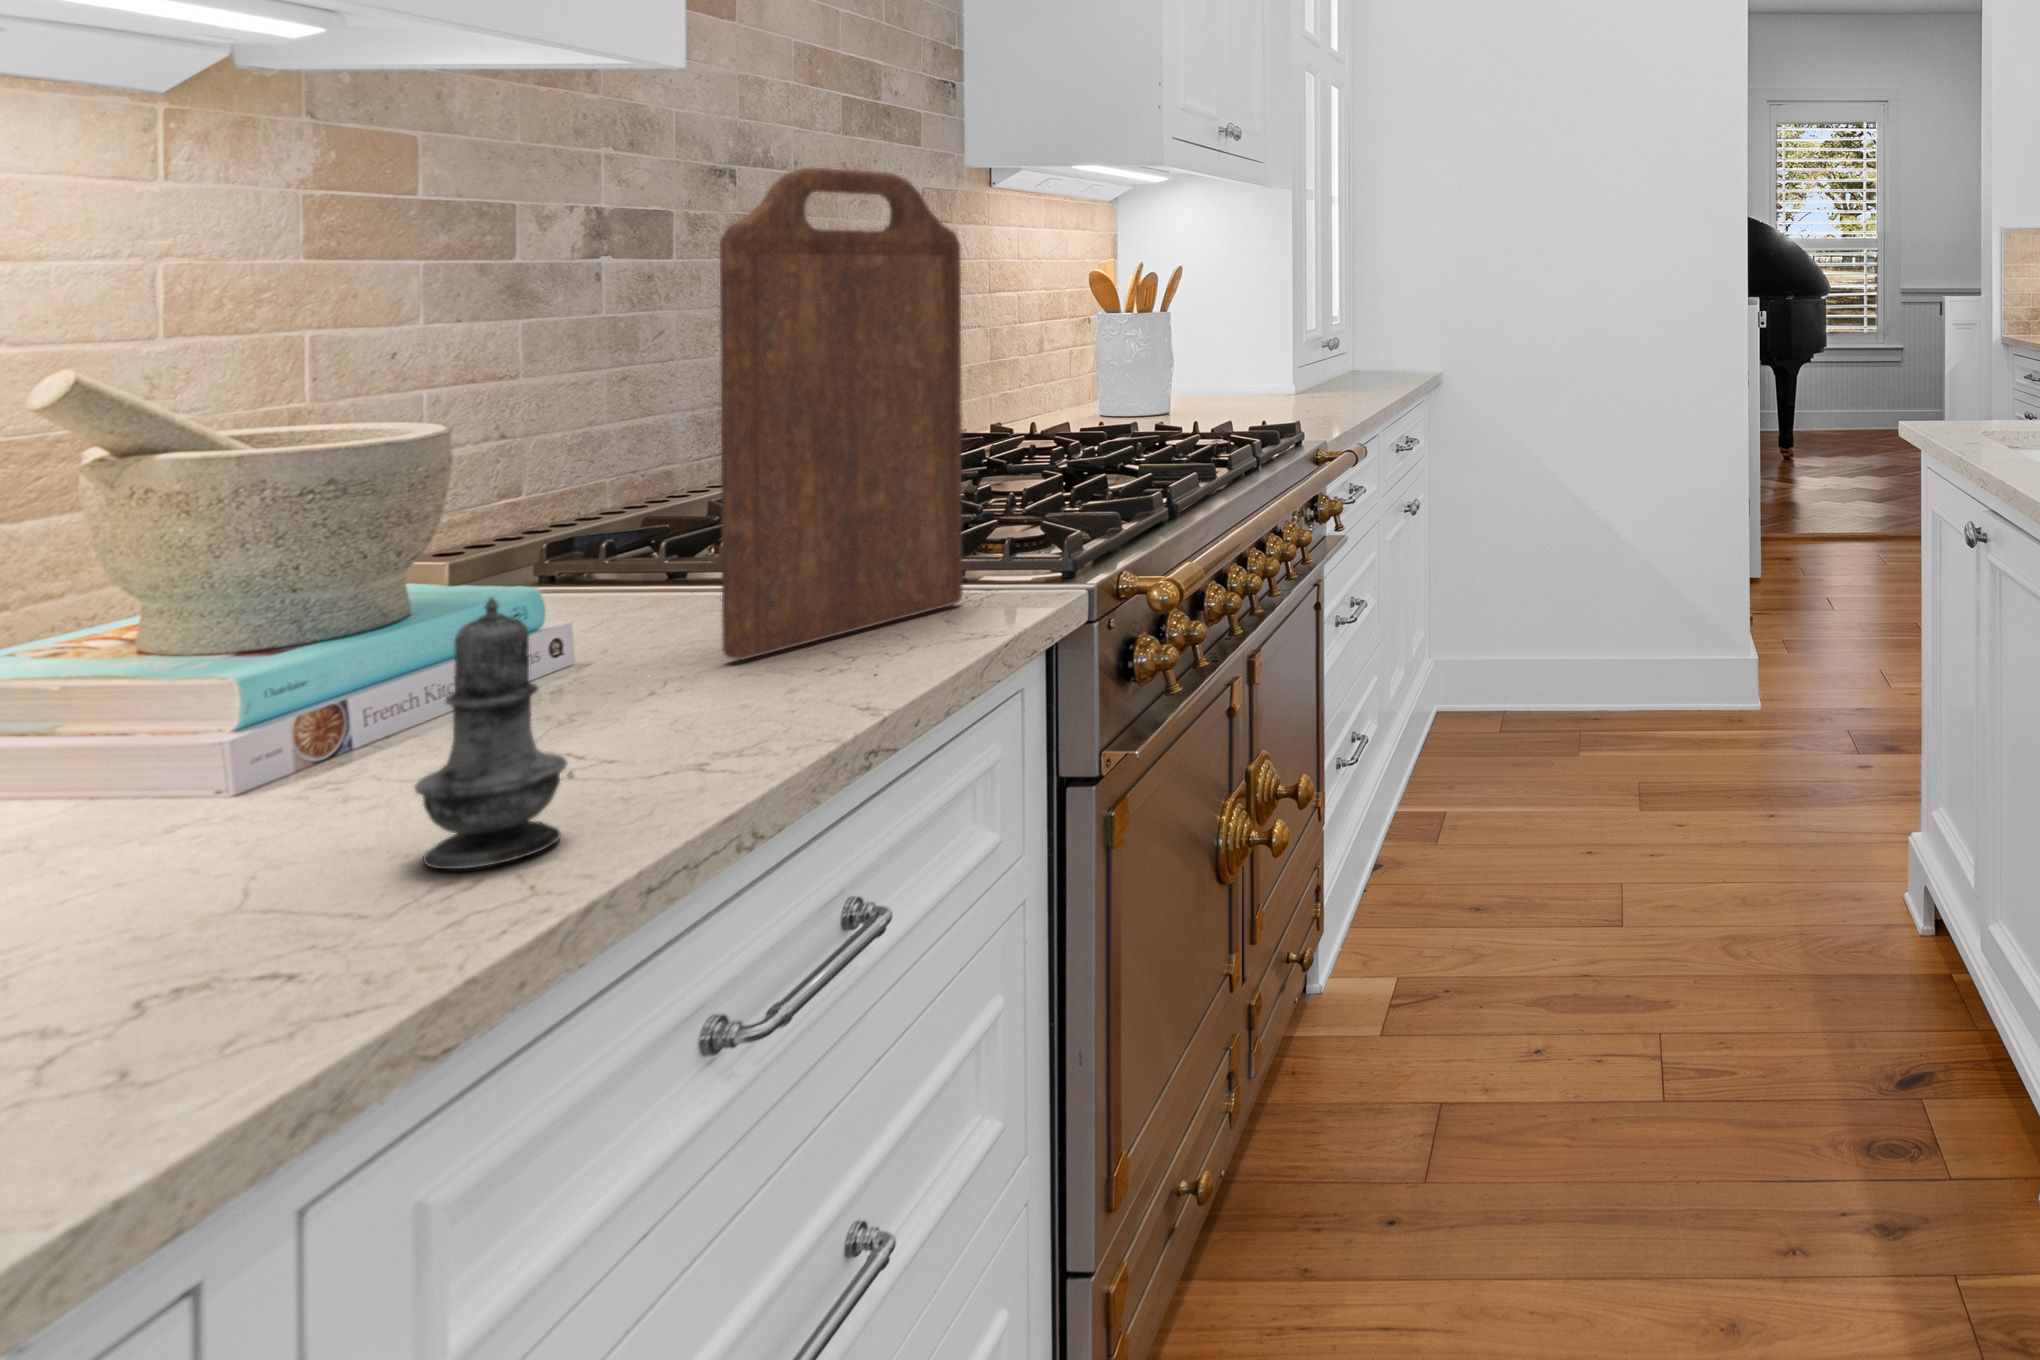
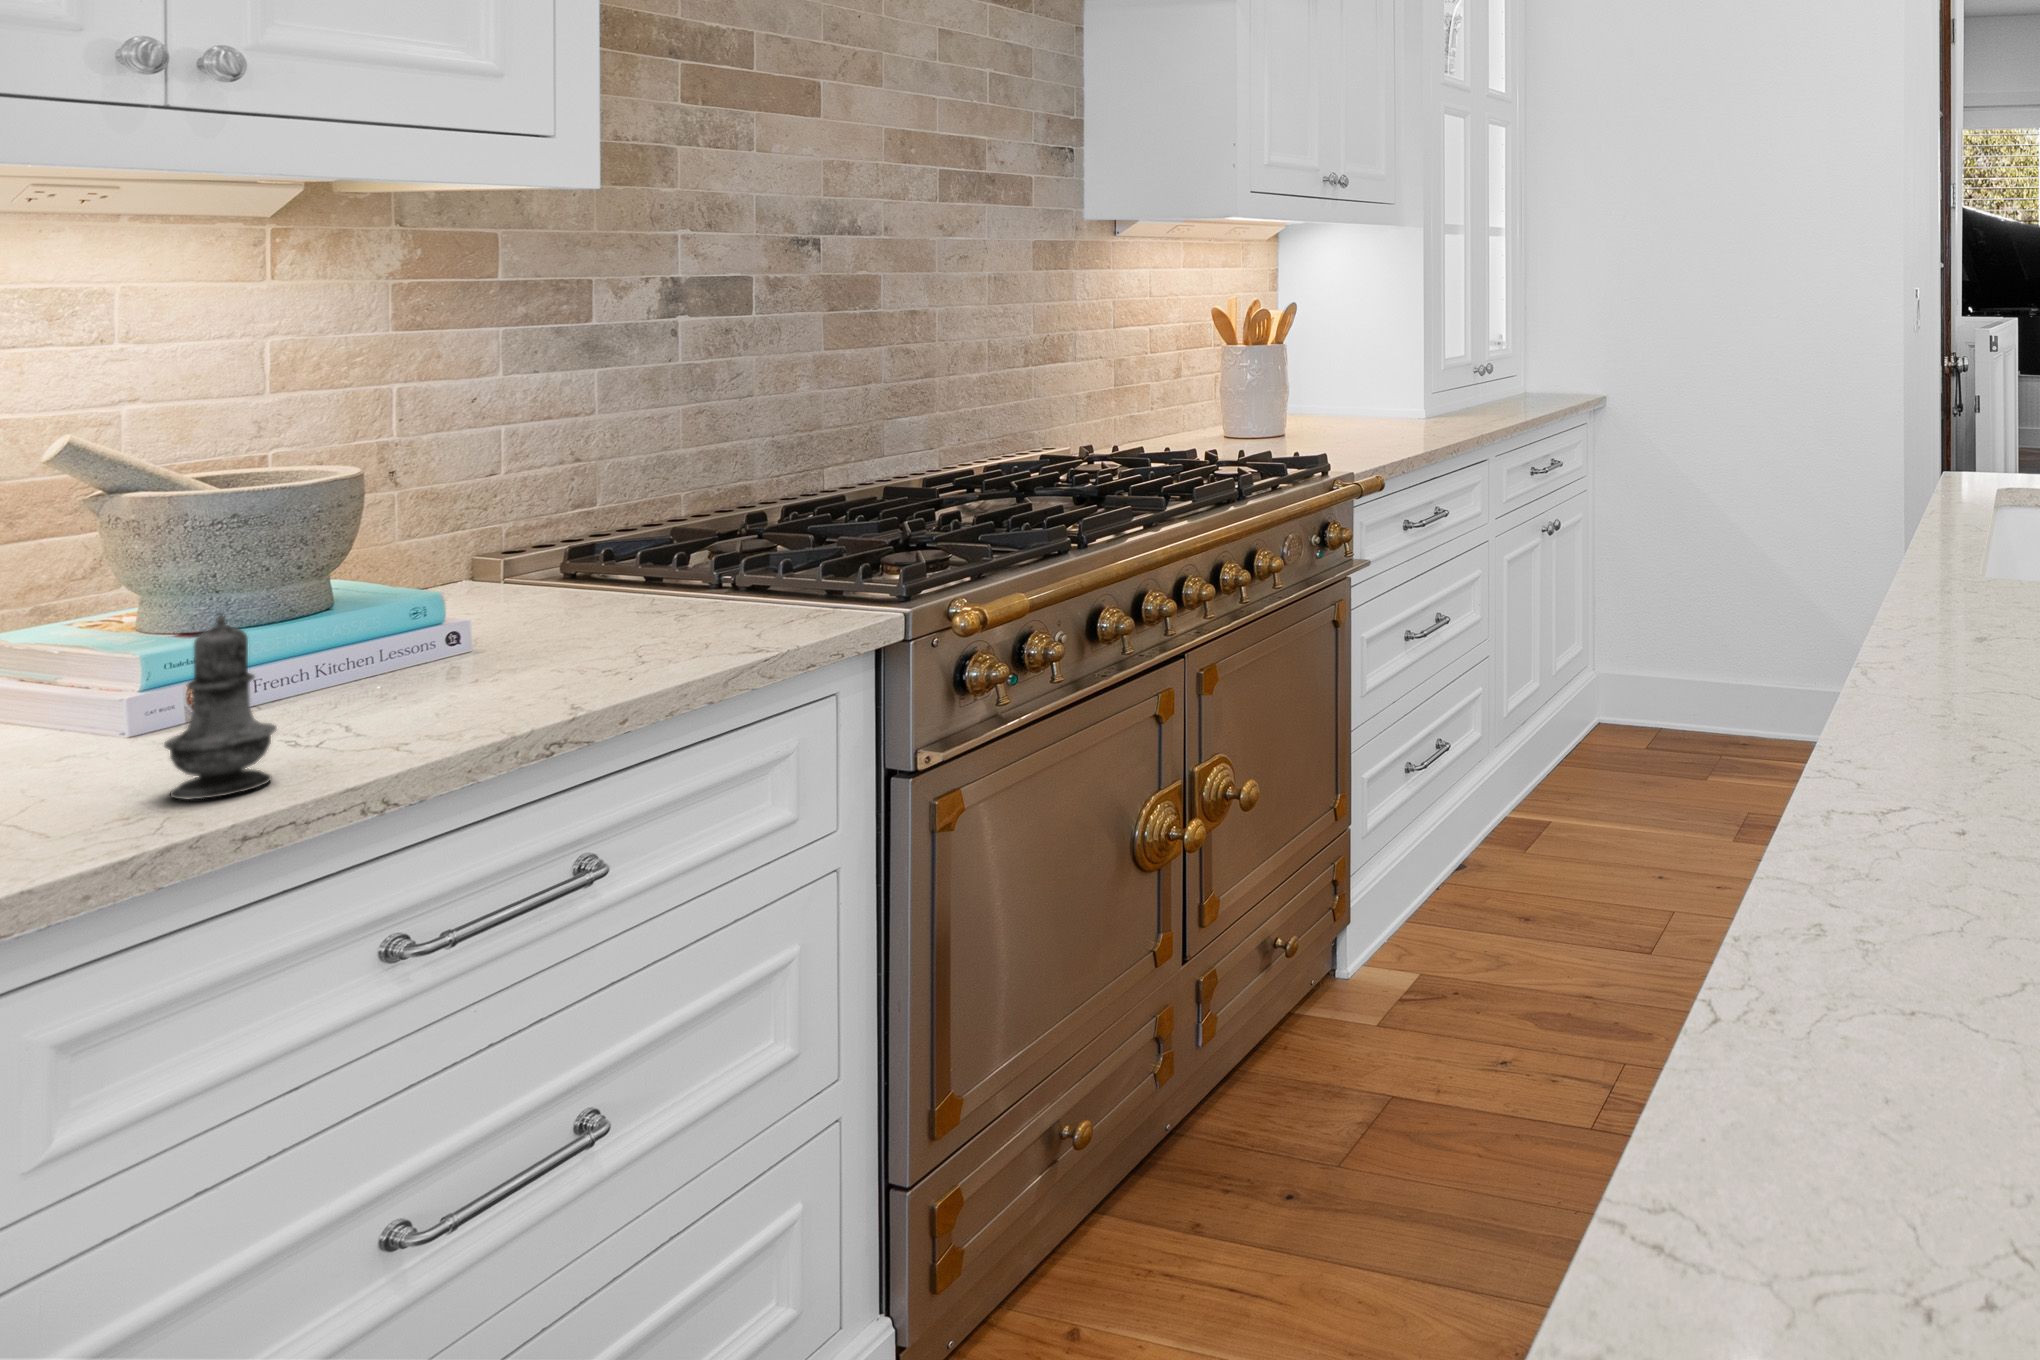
cutting board: present [720,167,963,660] -> none [567,275,801,657]

